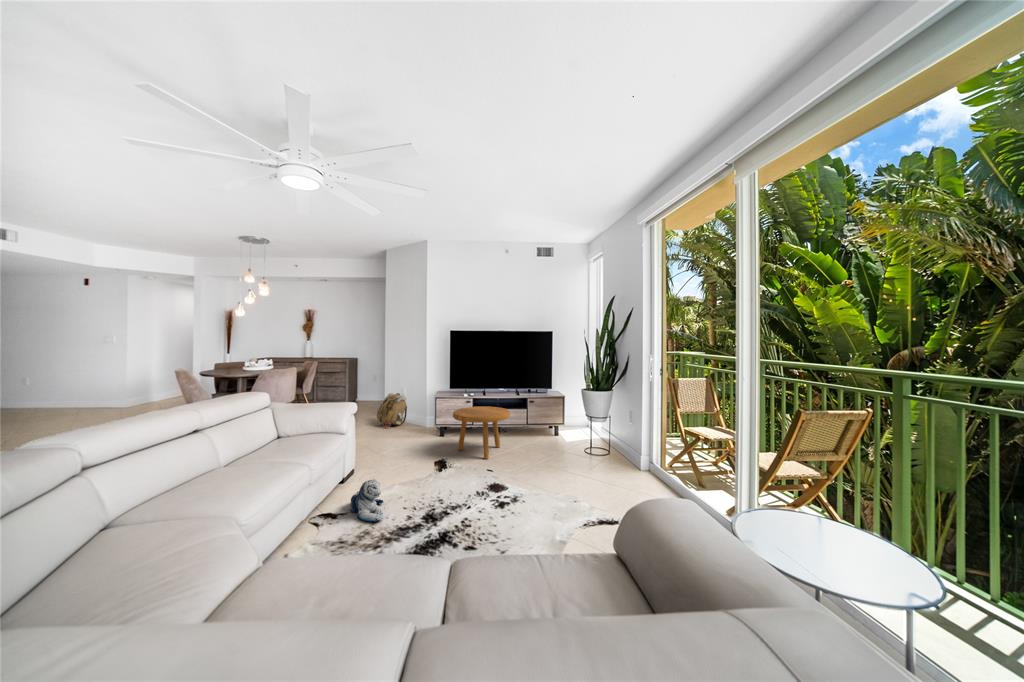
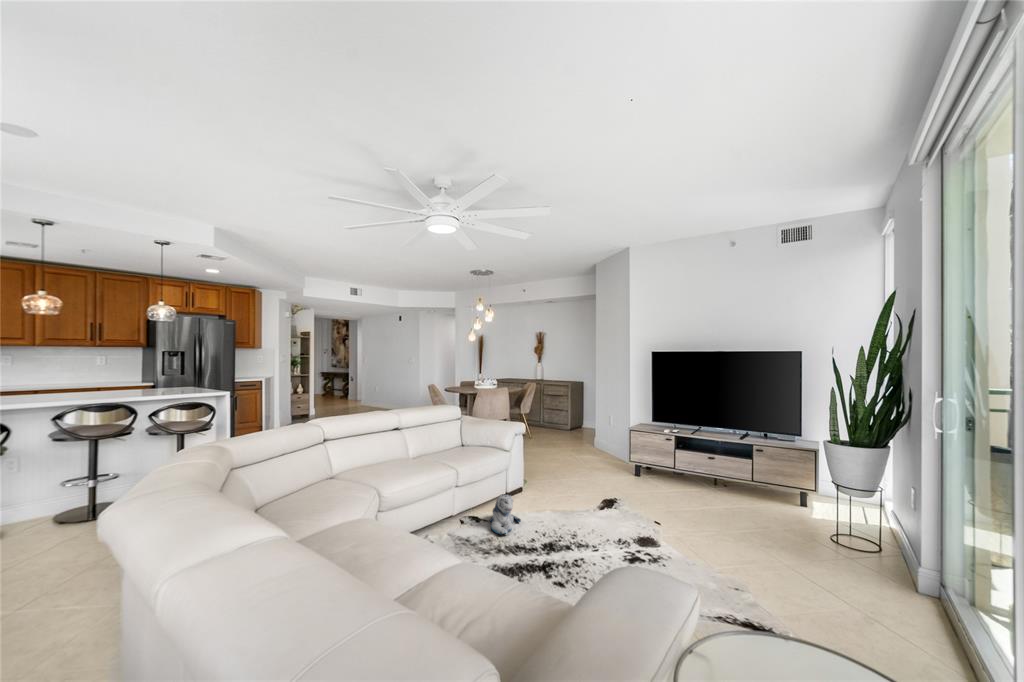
backpack: present [377,393,407,428] -> none [580,421,613,459]
footstool: present [453,406,510,459] -> none [633,444,708,510]

